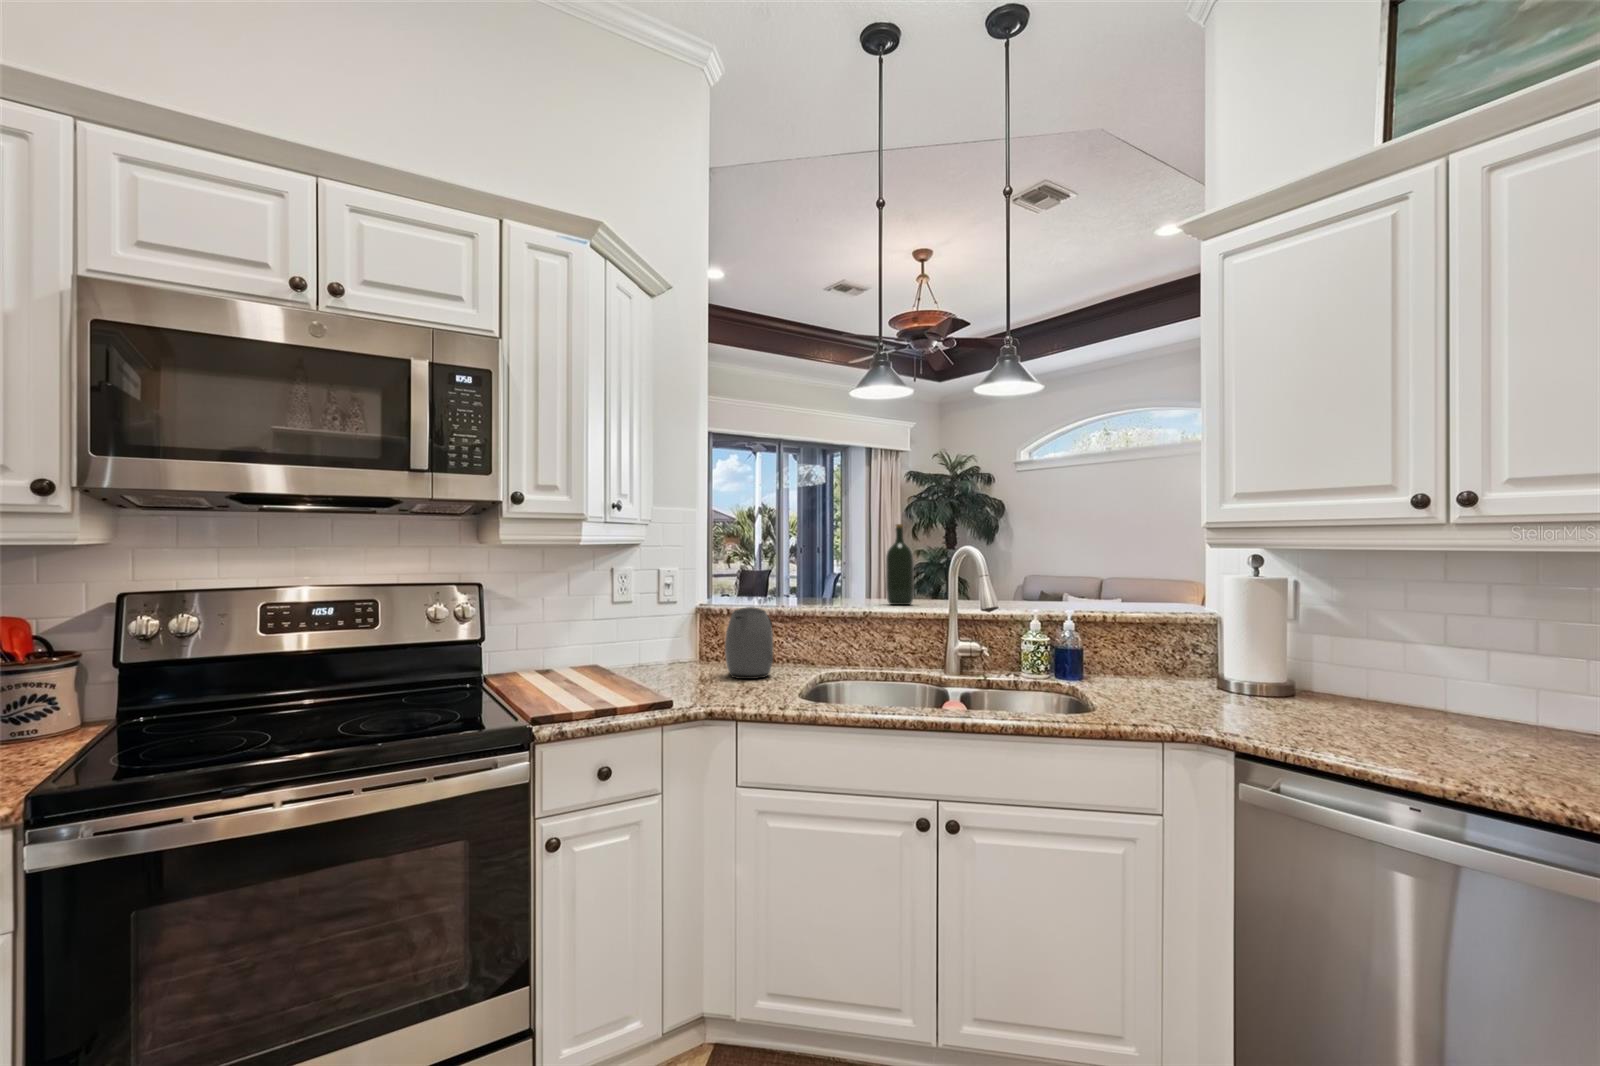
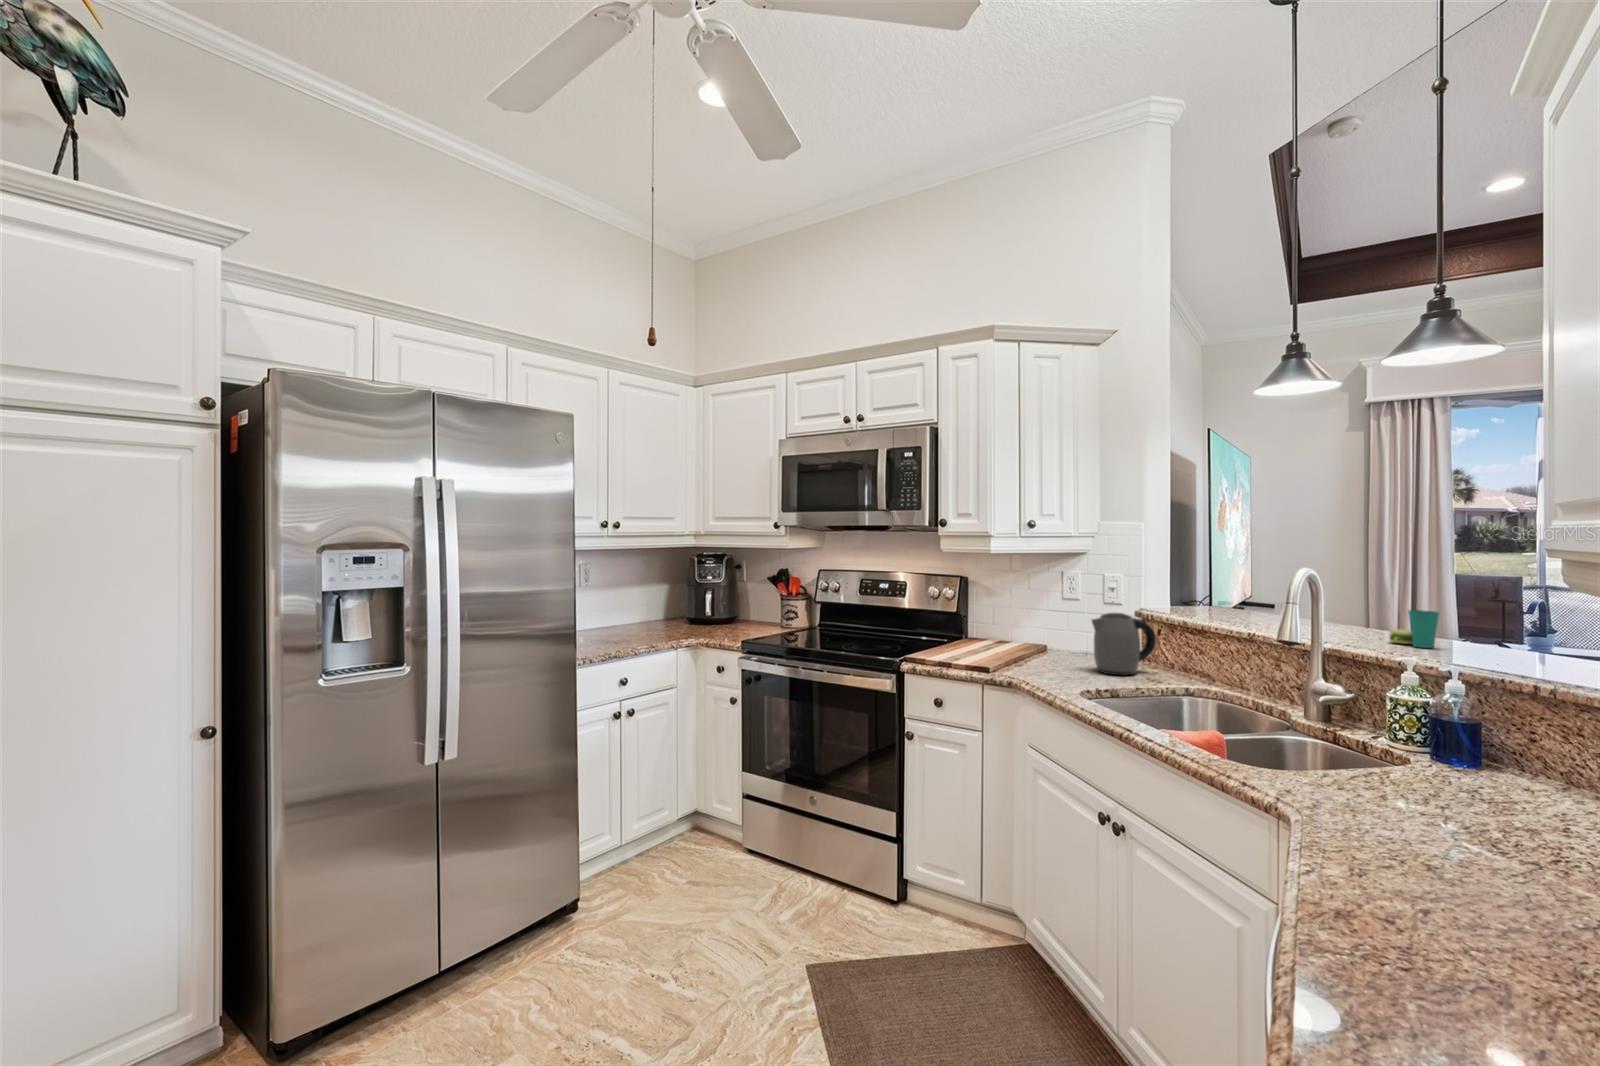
wine bottle: present [886,524,914,605] -> none [1348,537,1392,637]
cup: none [930,579,965,607] -> present [1389,610,1439,648]

